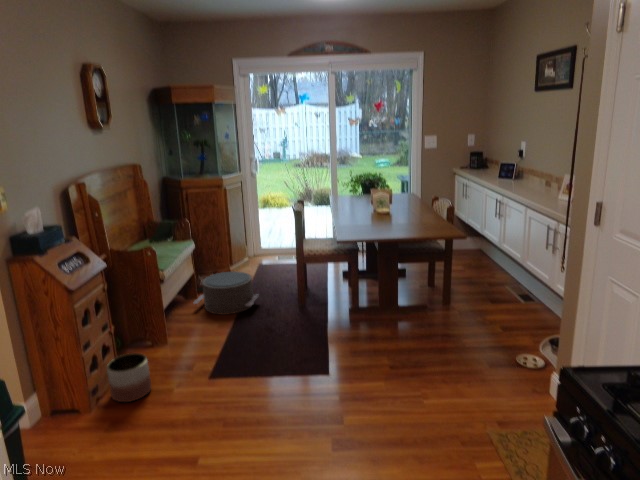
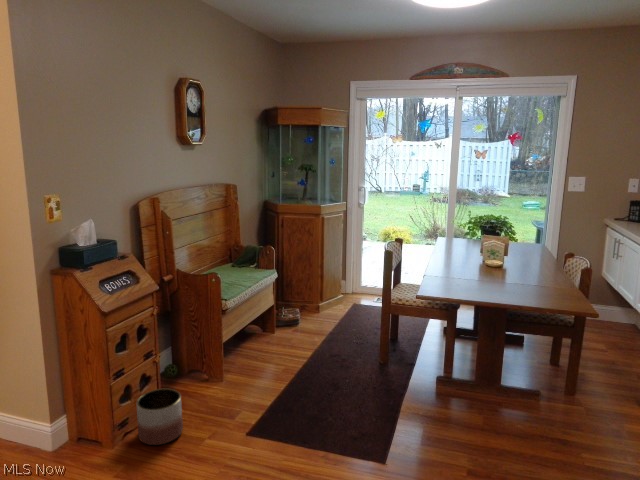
pouf: present [194,271,258,314] -> none [265,308,338,358]

